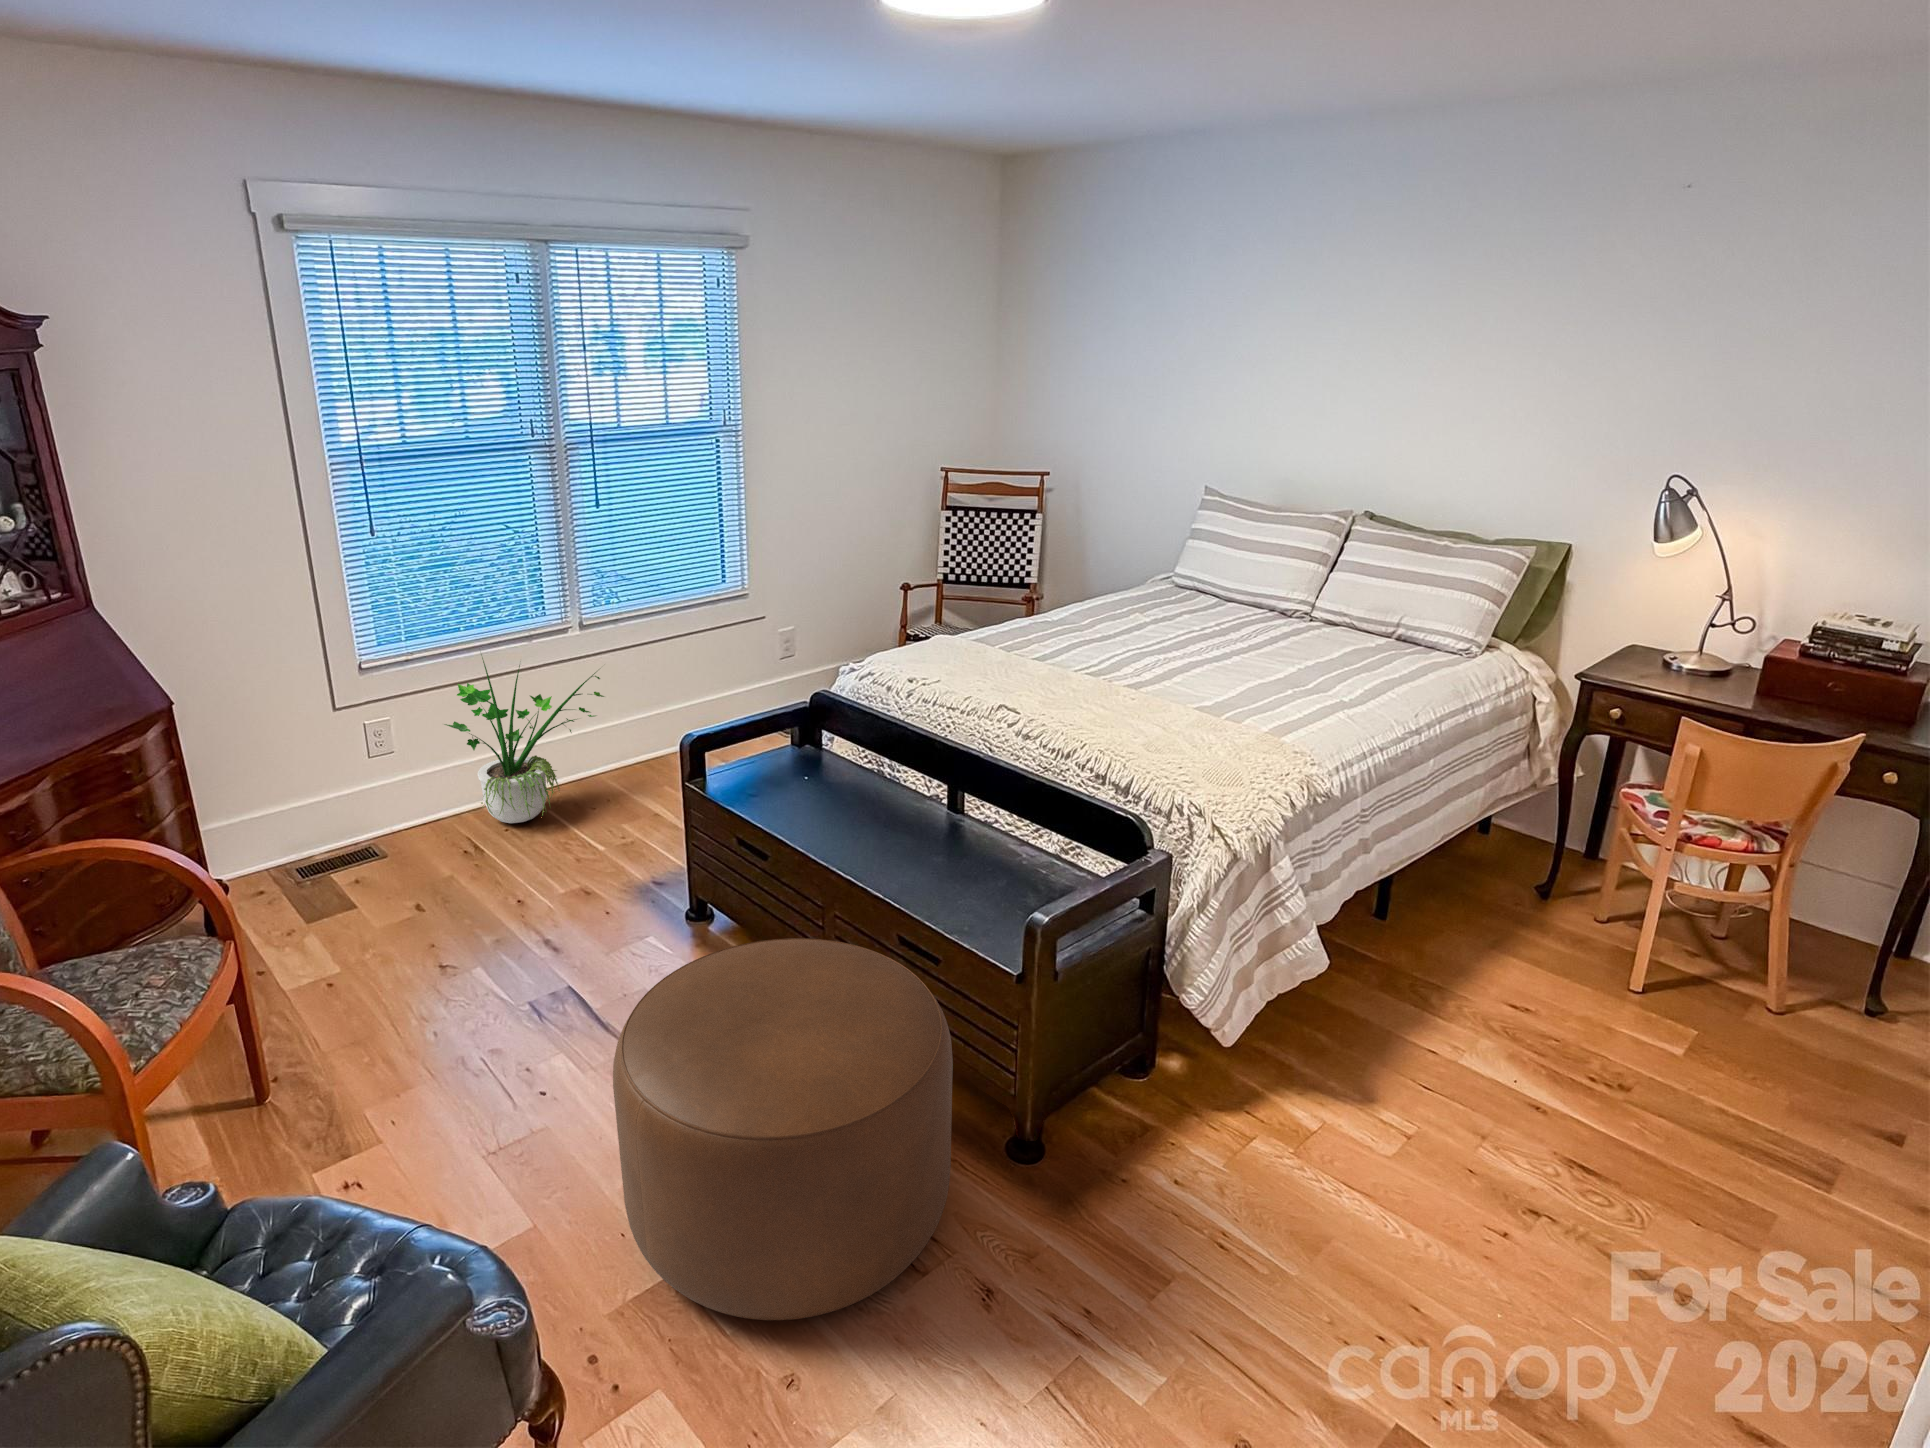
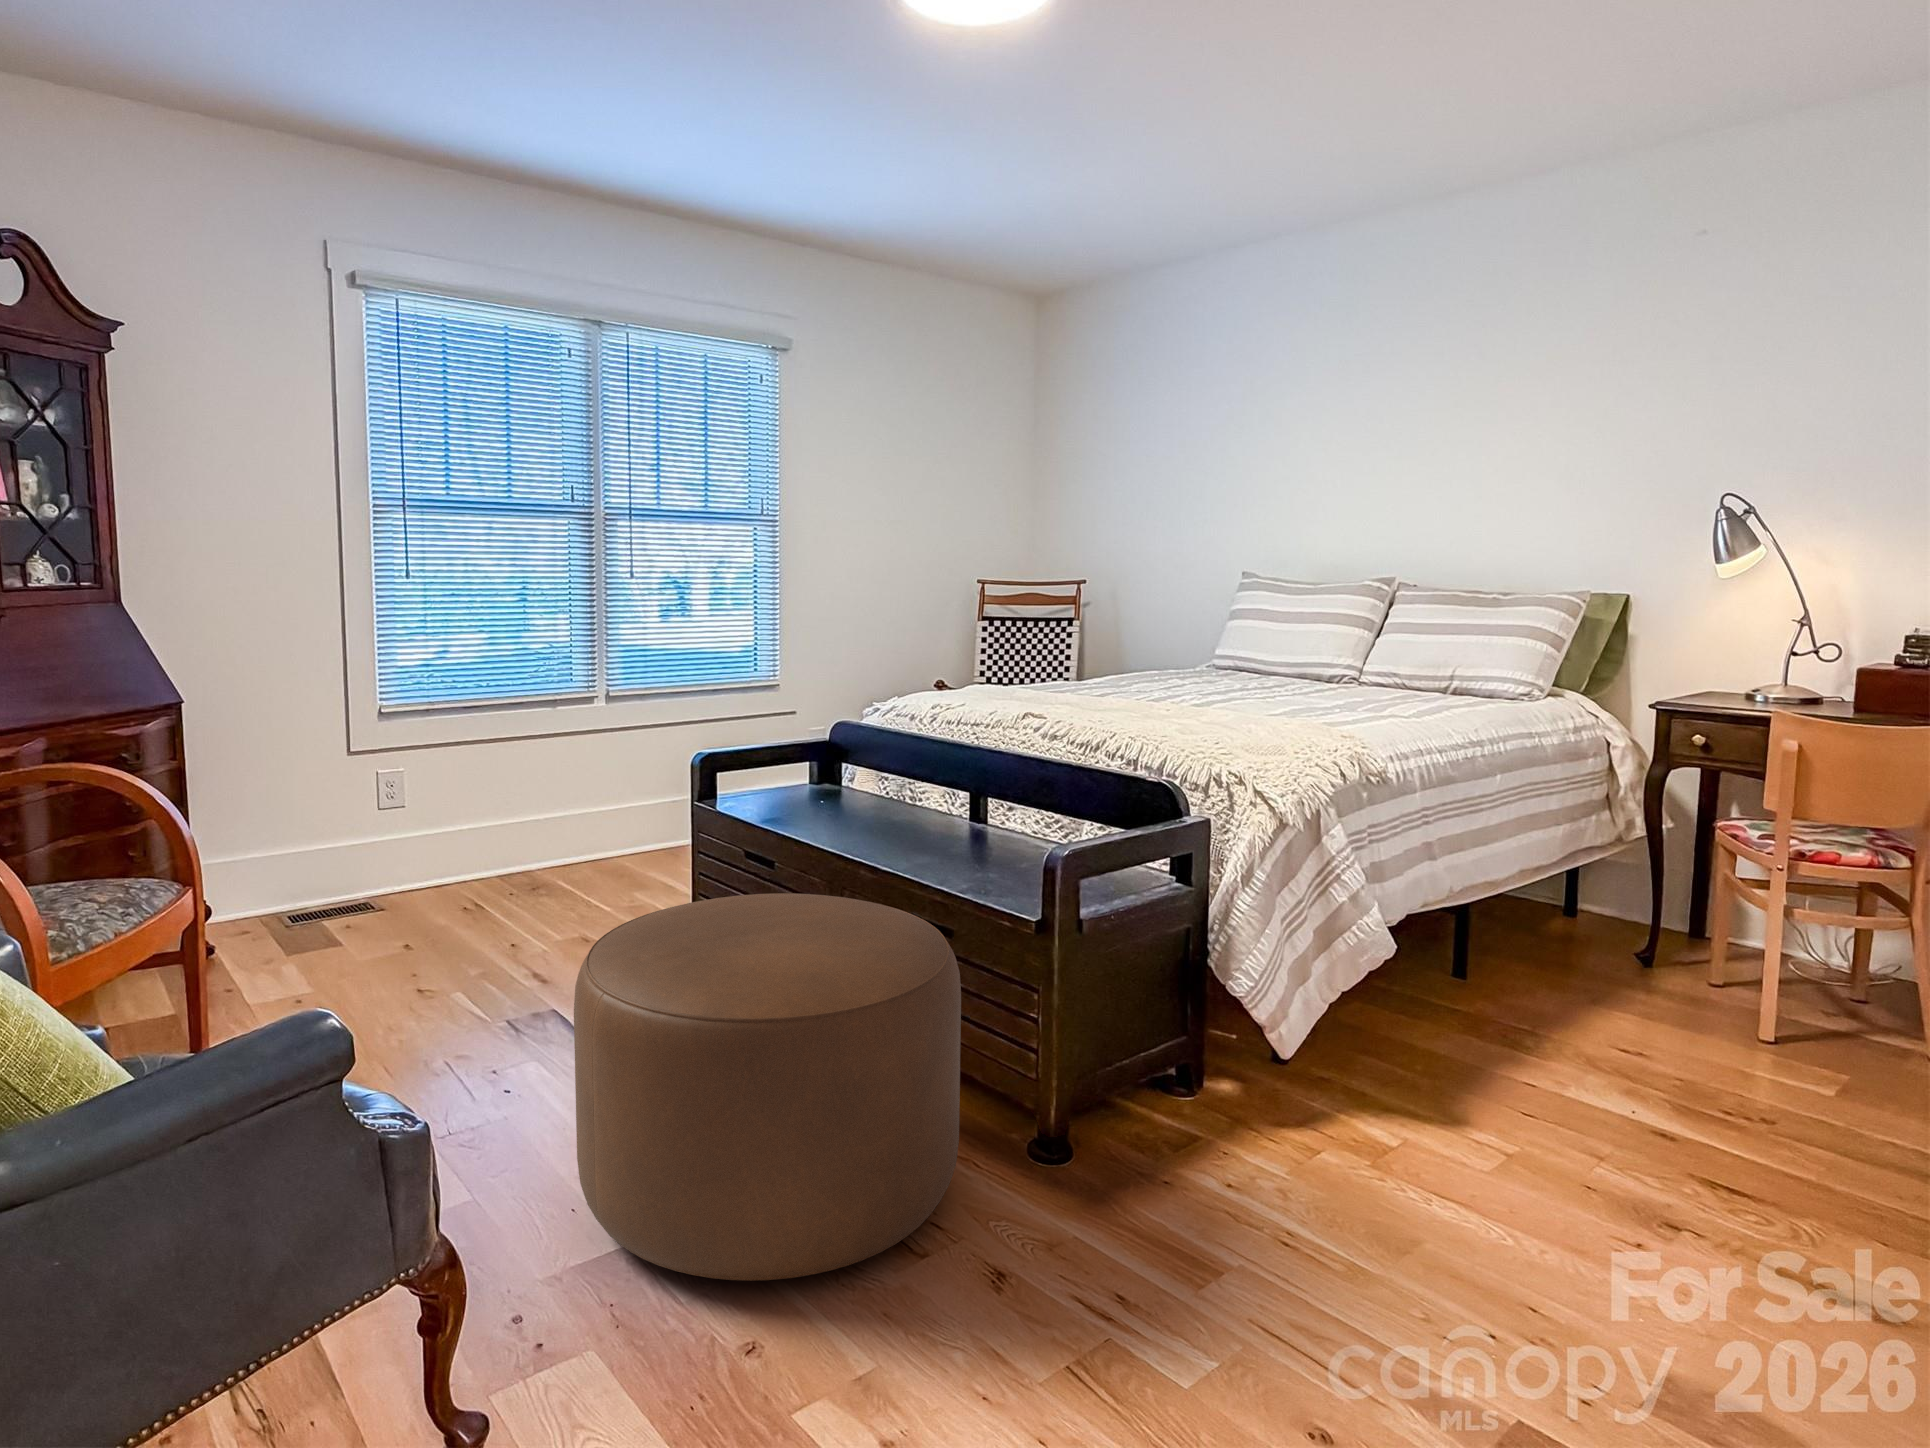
potted plant: present [445,658,604,823] -> none [451,697,627,887]

